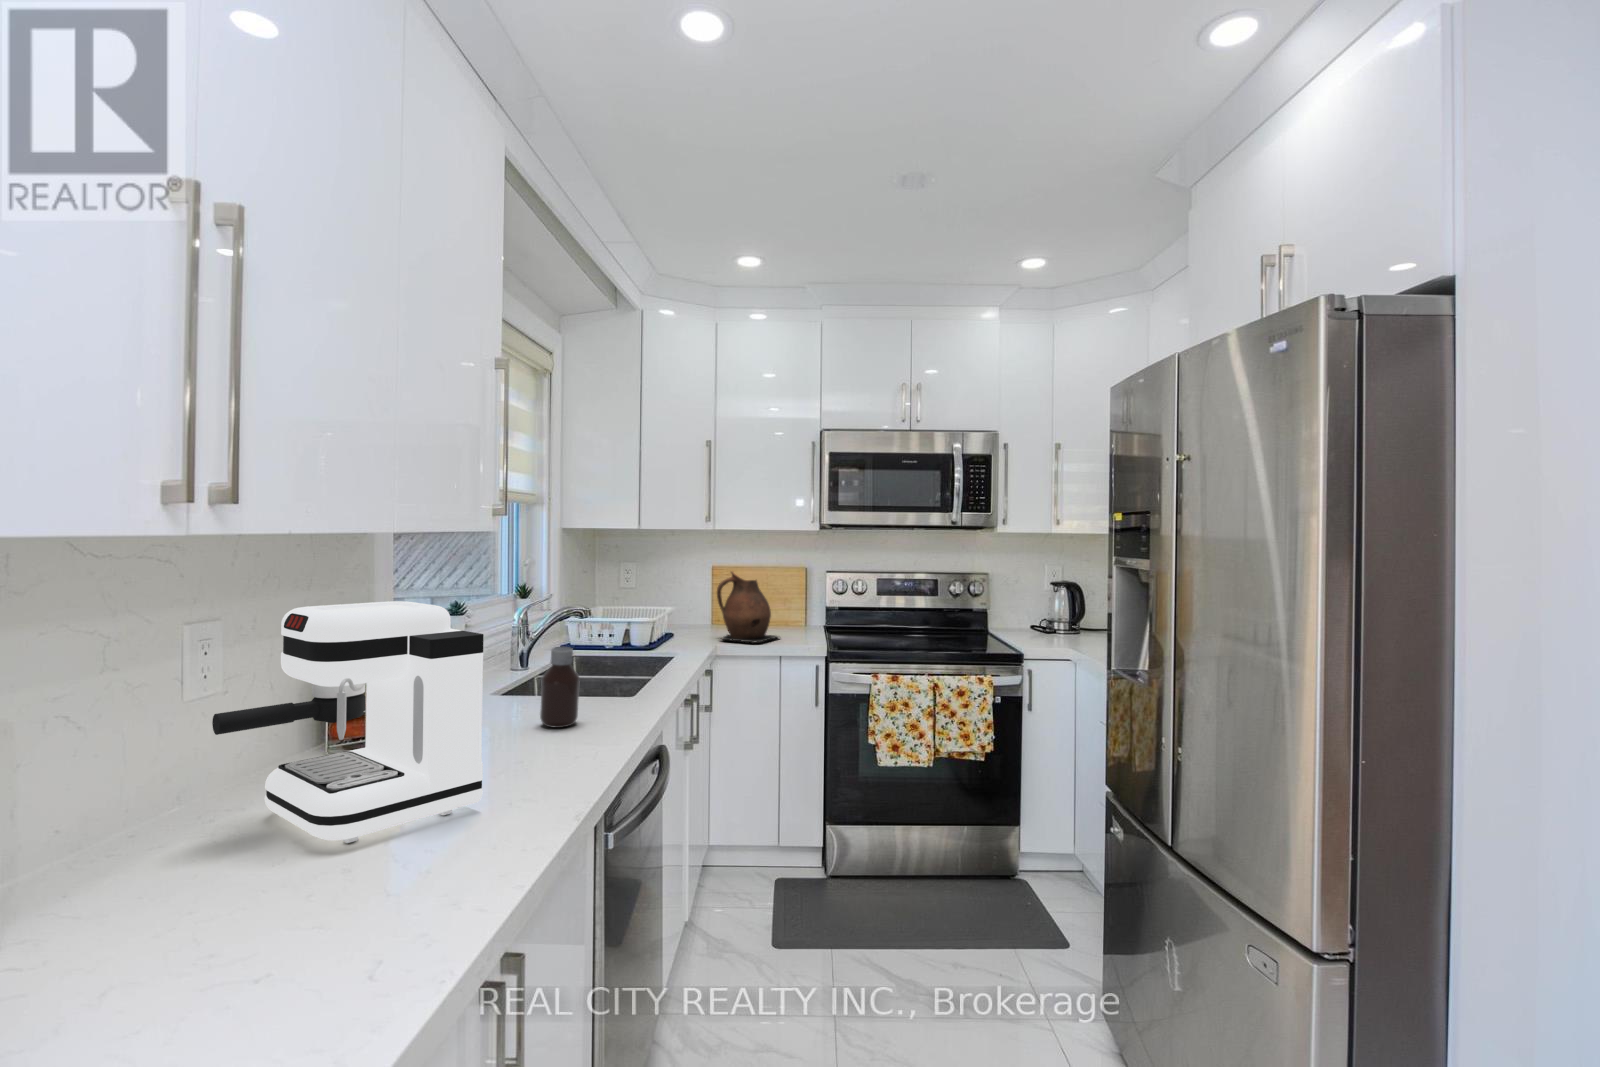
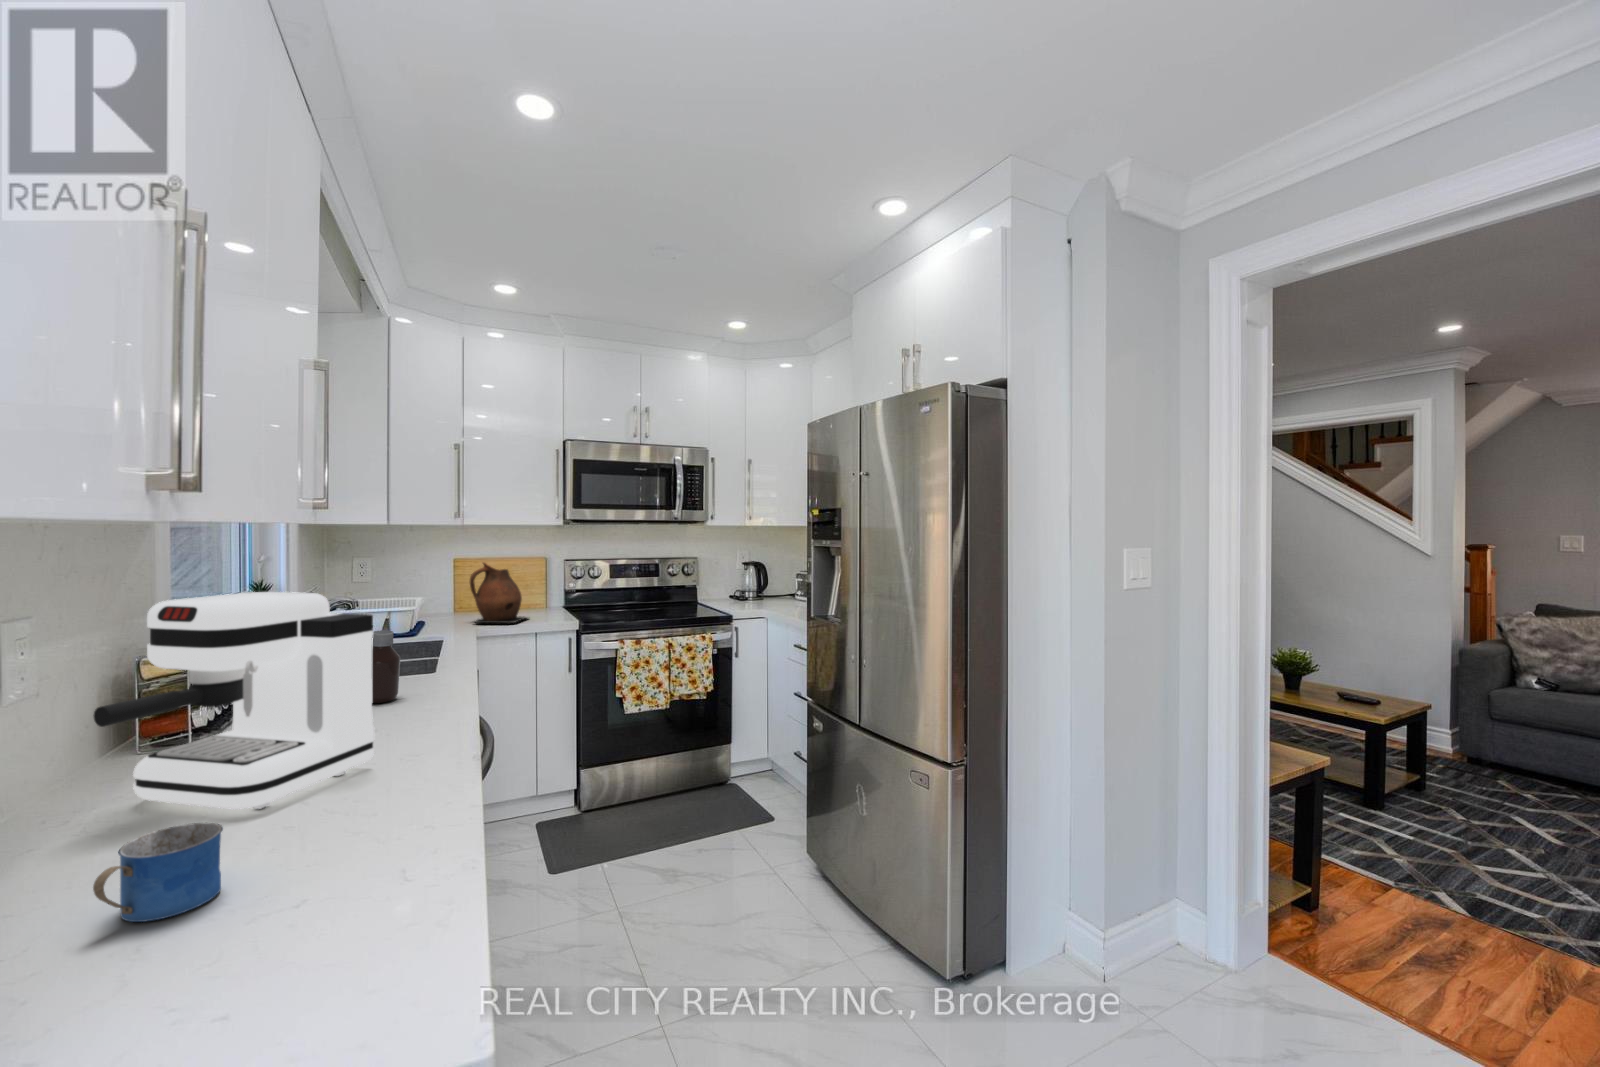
mug: none [88,860,231,968] -> present [93,823,223,922]

